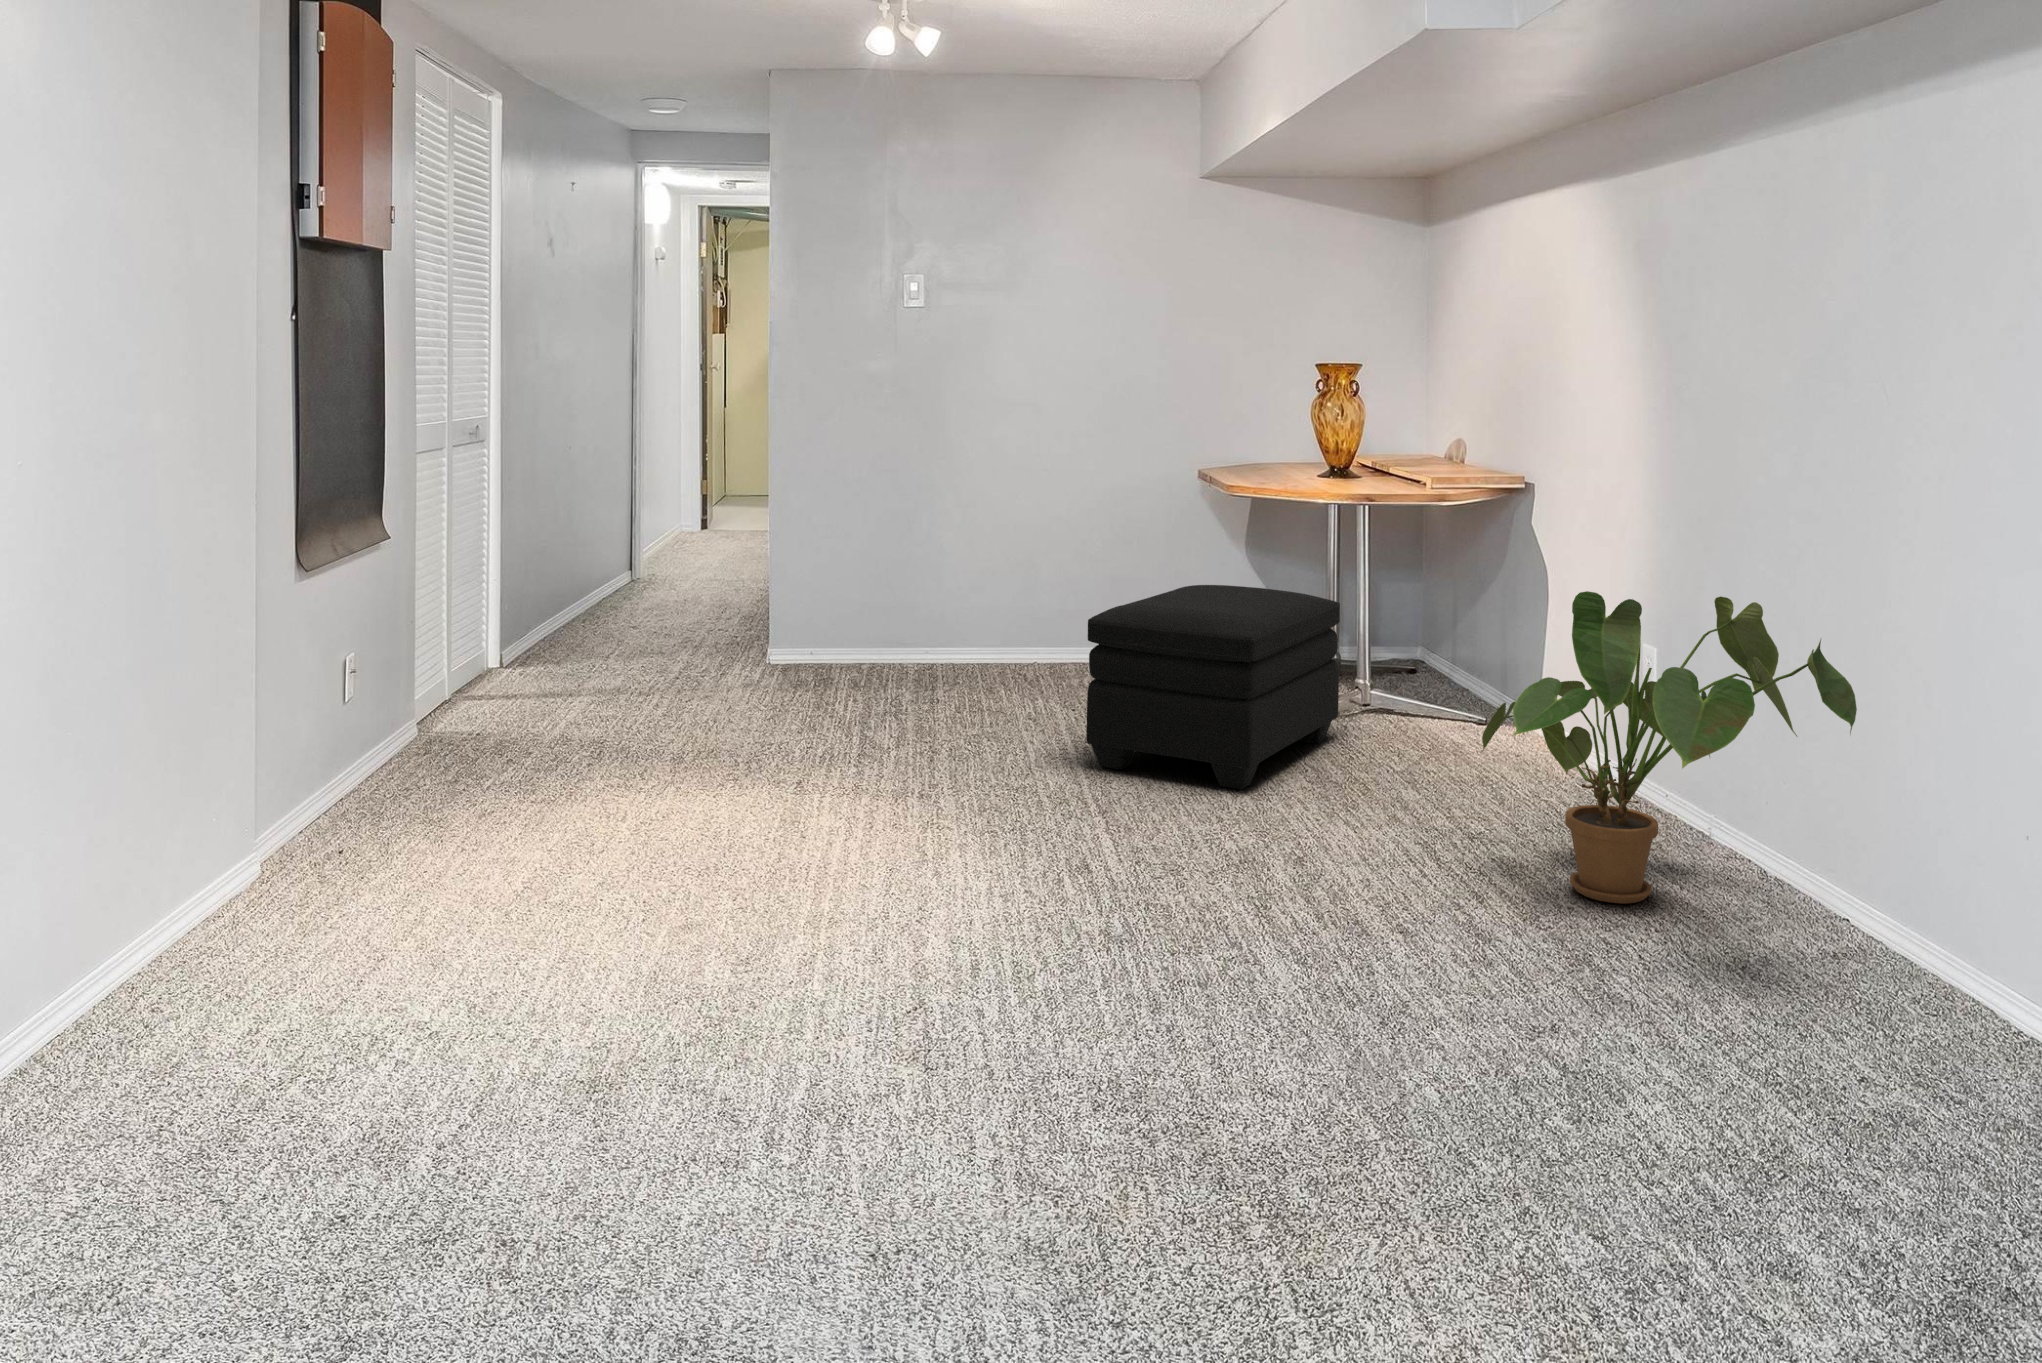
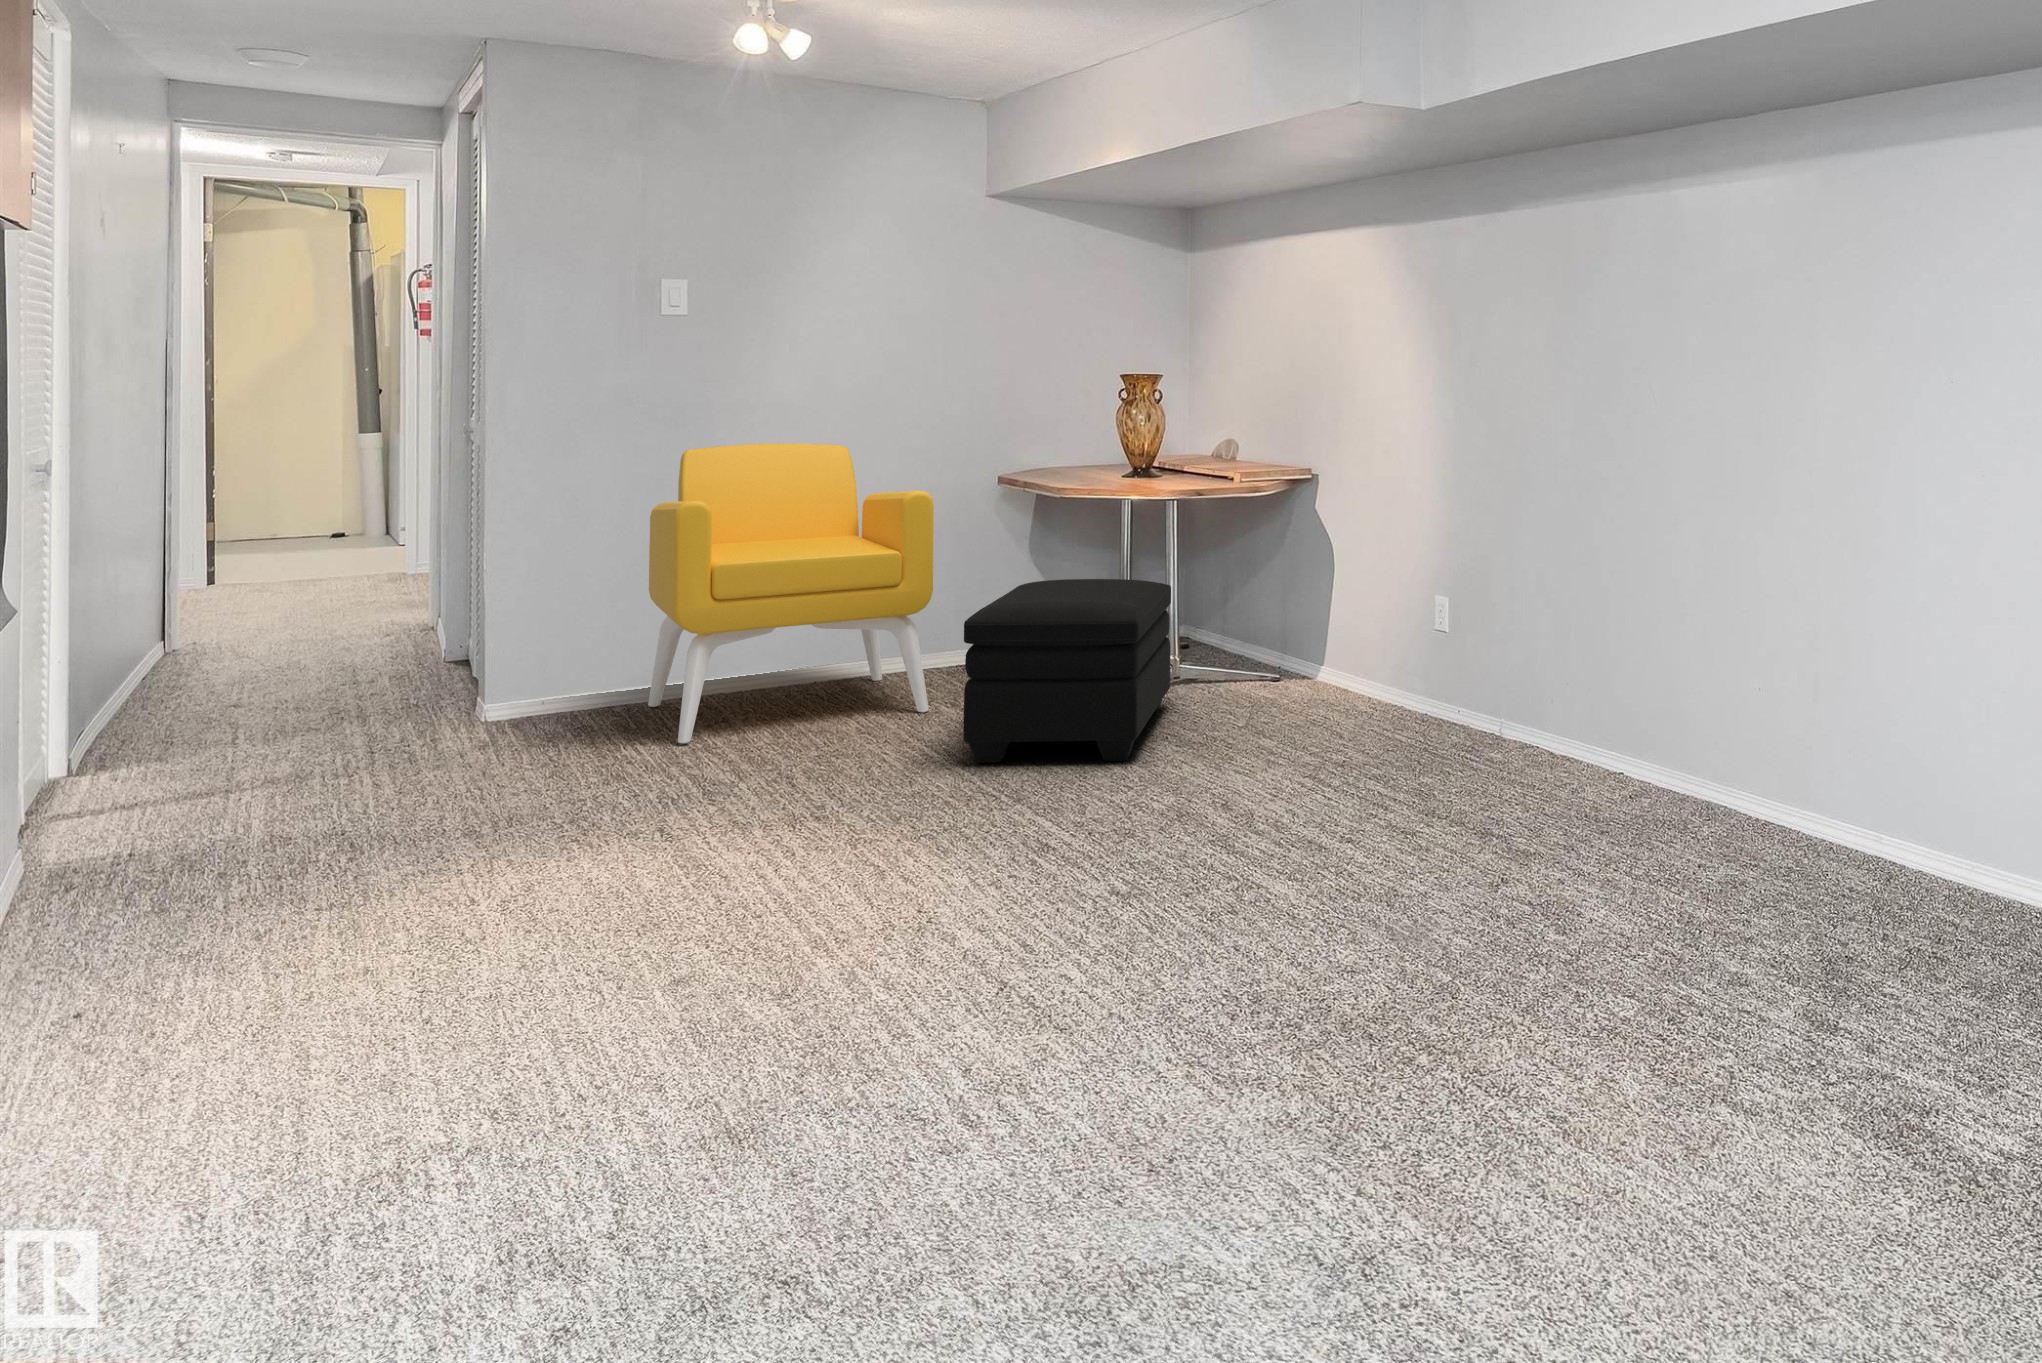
armchair: none [878,431,1112,707] -> present [648,443,934,743]
house plant: present [1482,591,1857,904] -> none [1364,546,1637,792]

